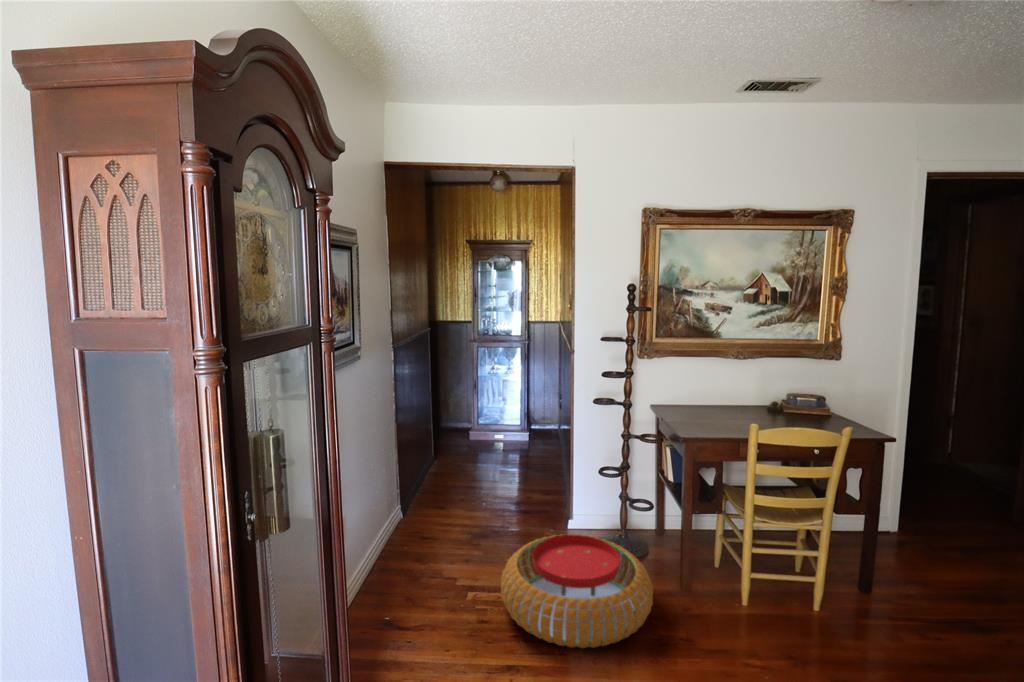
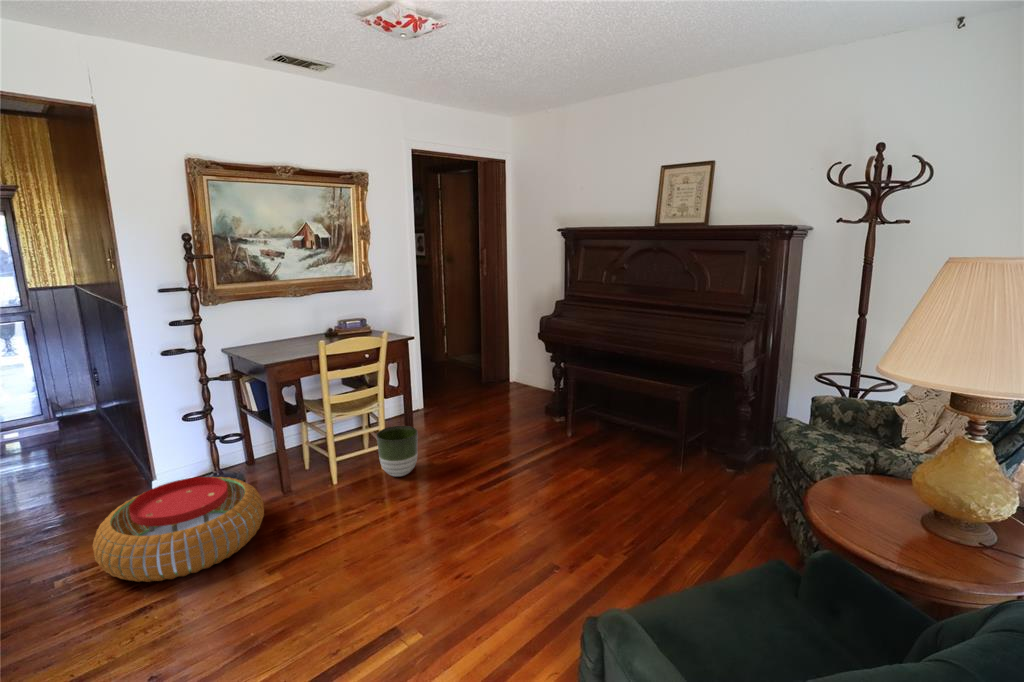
planter: none [810,556,877,635] -> present [377,426,418,476]

